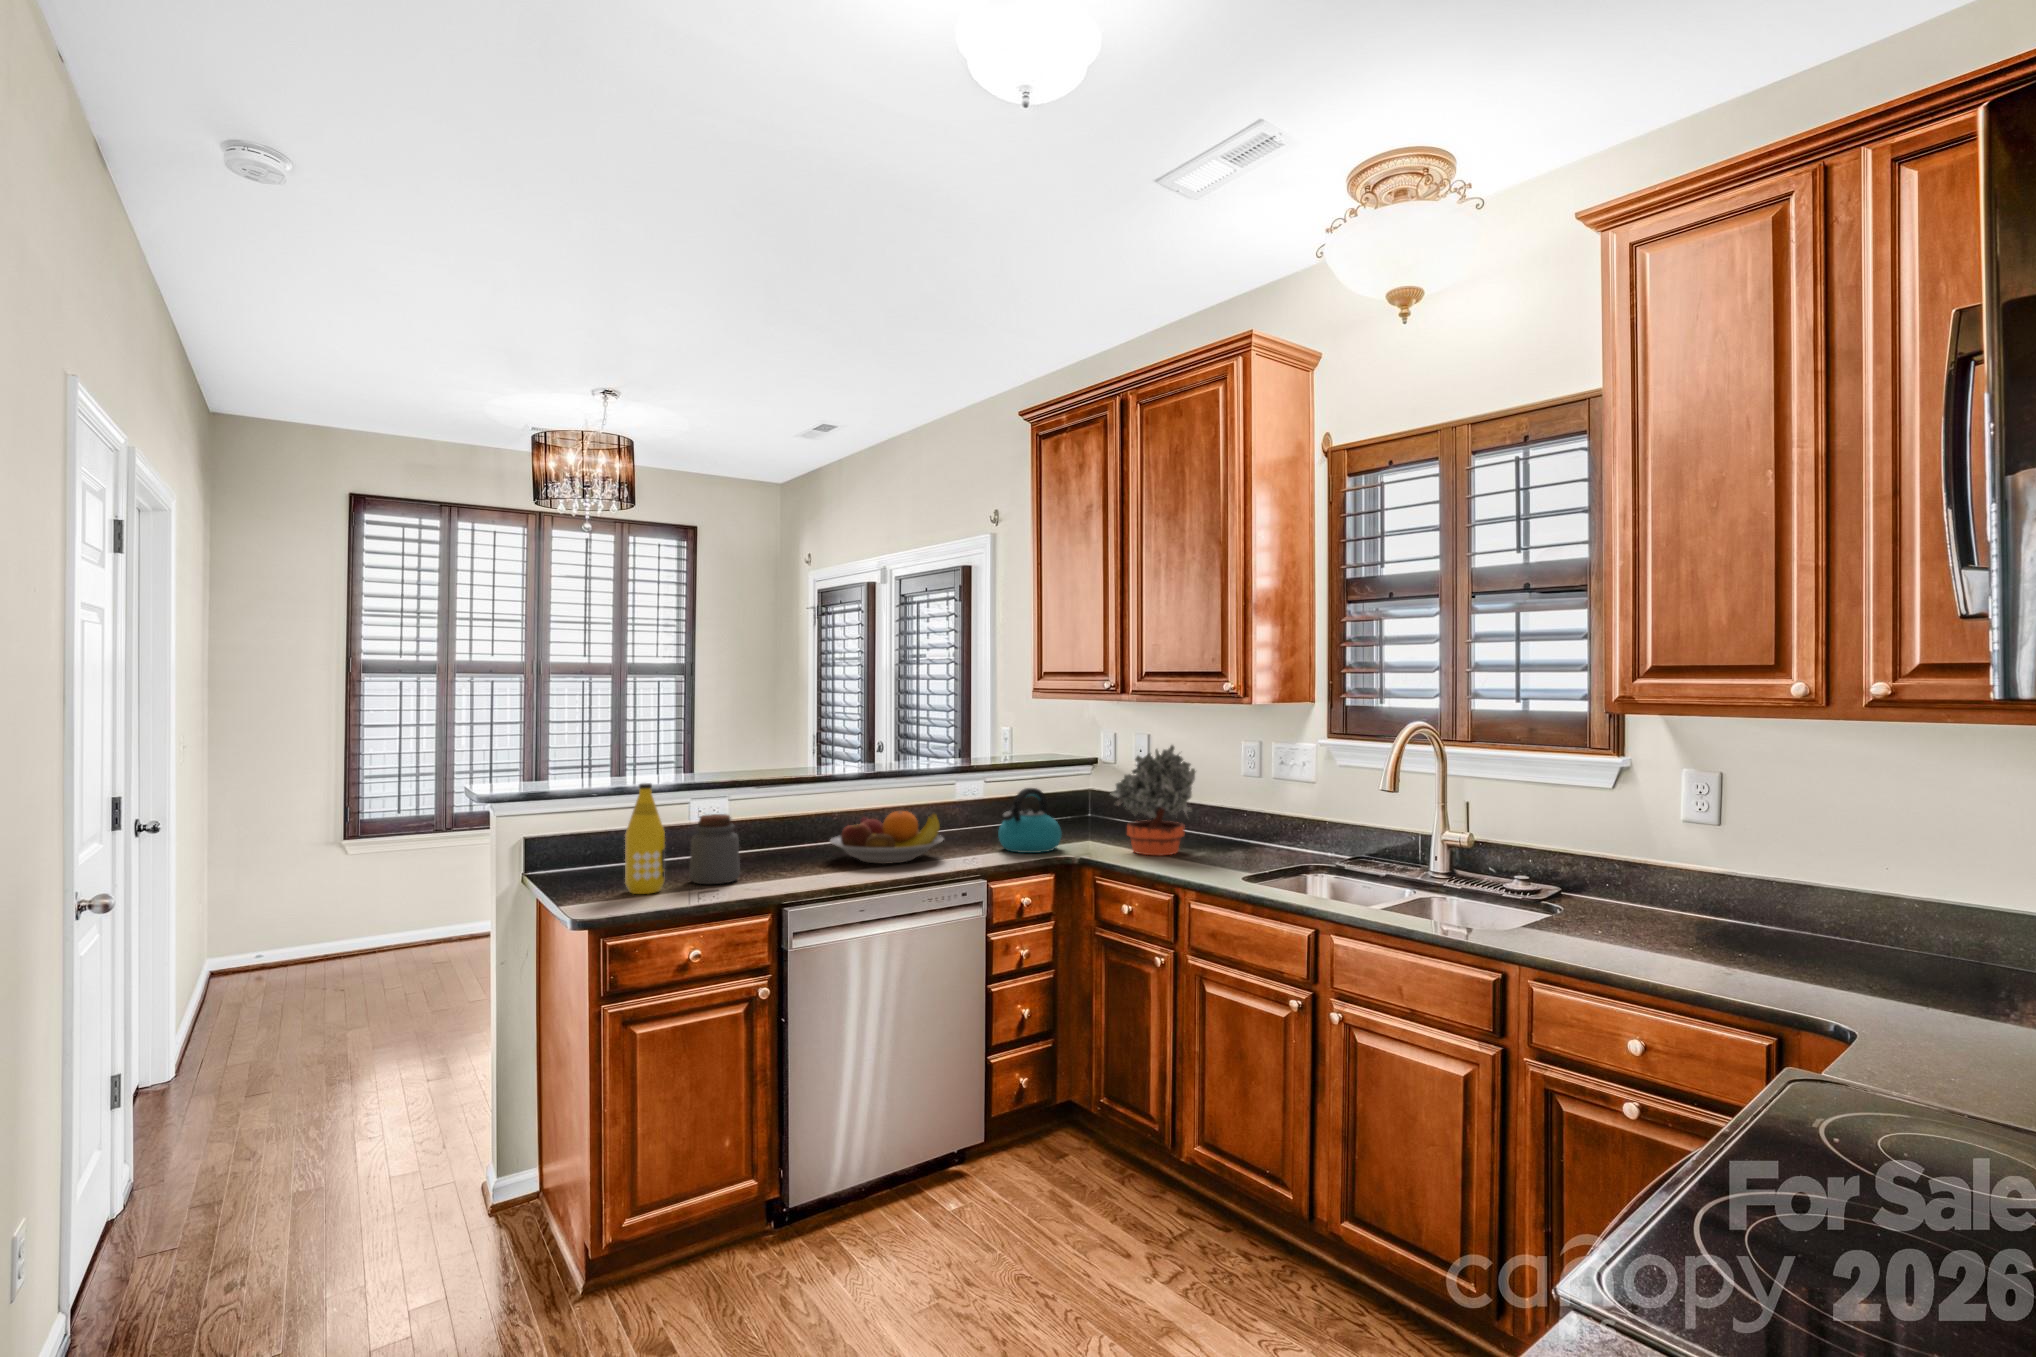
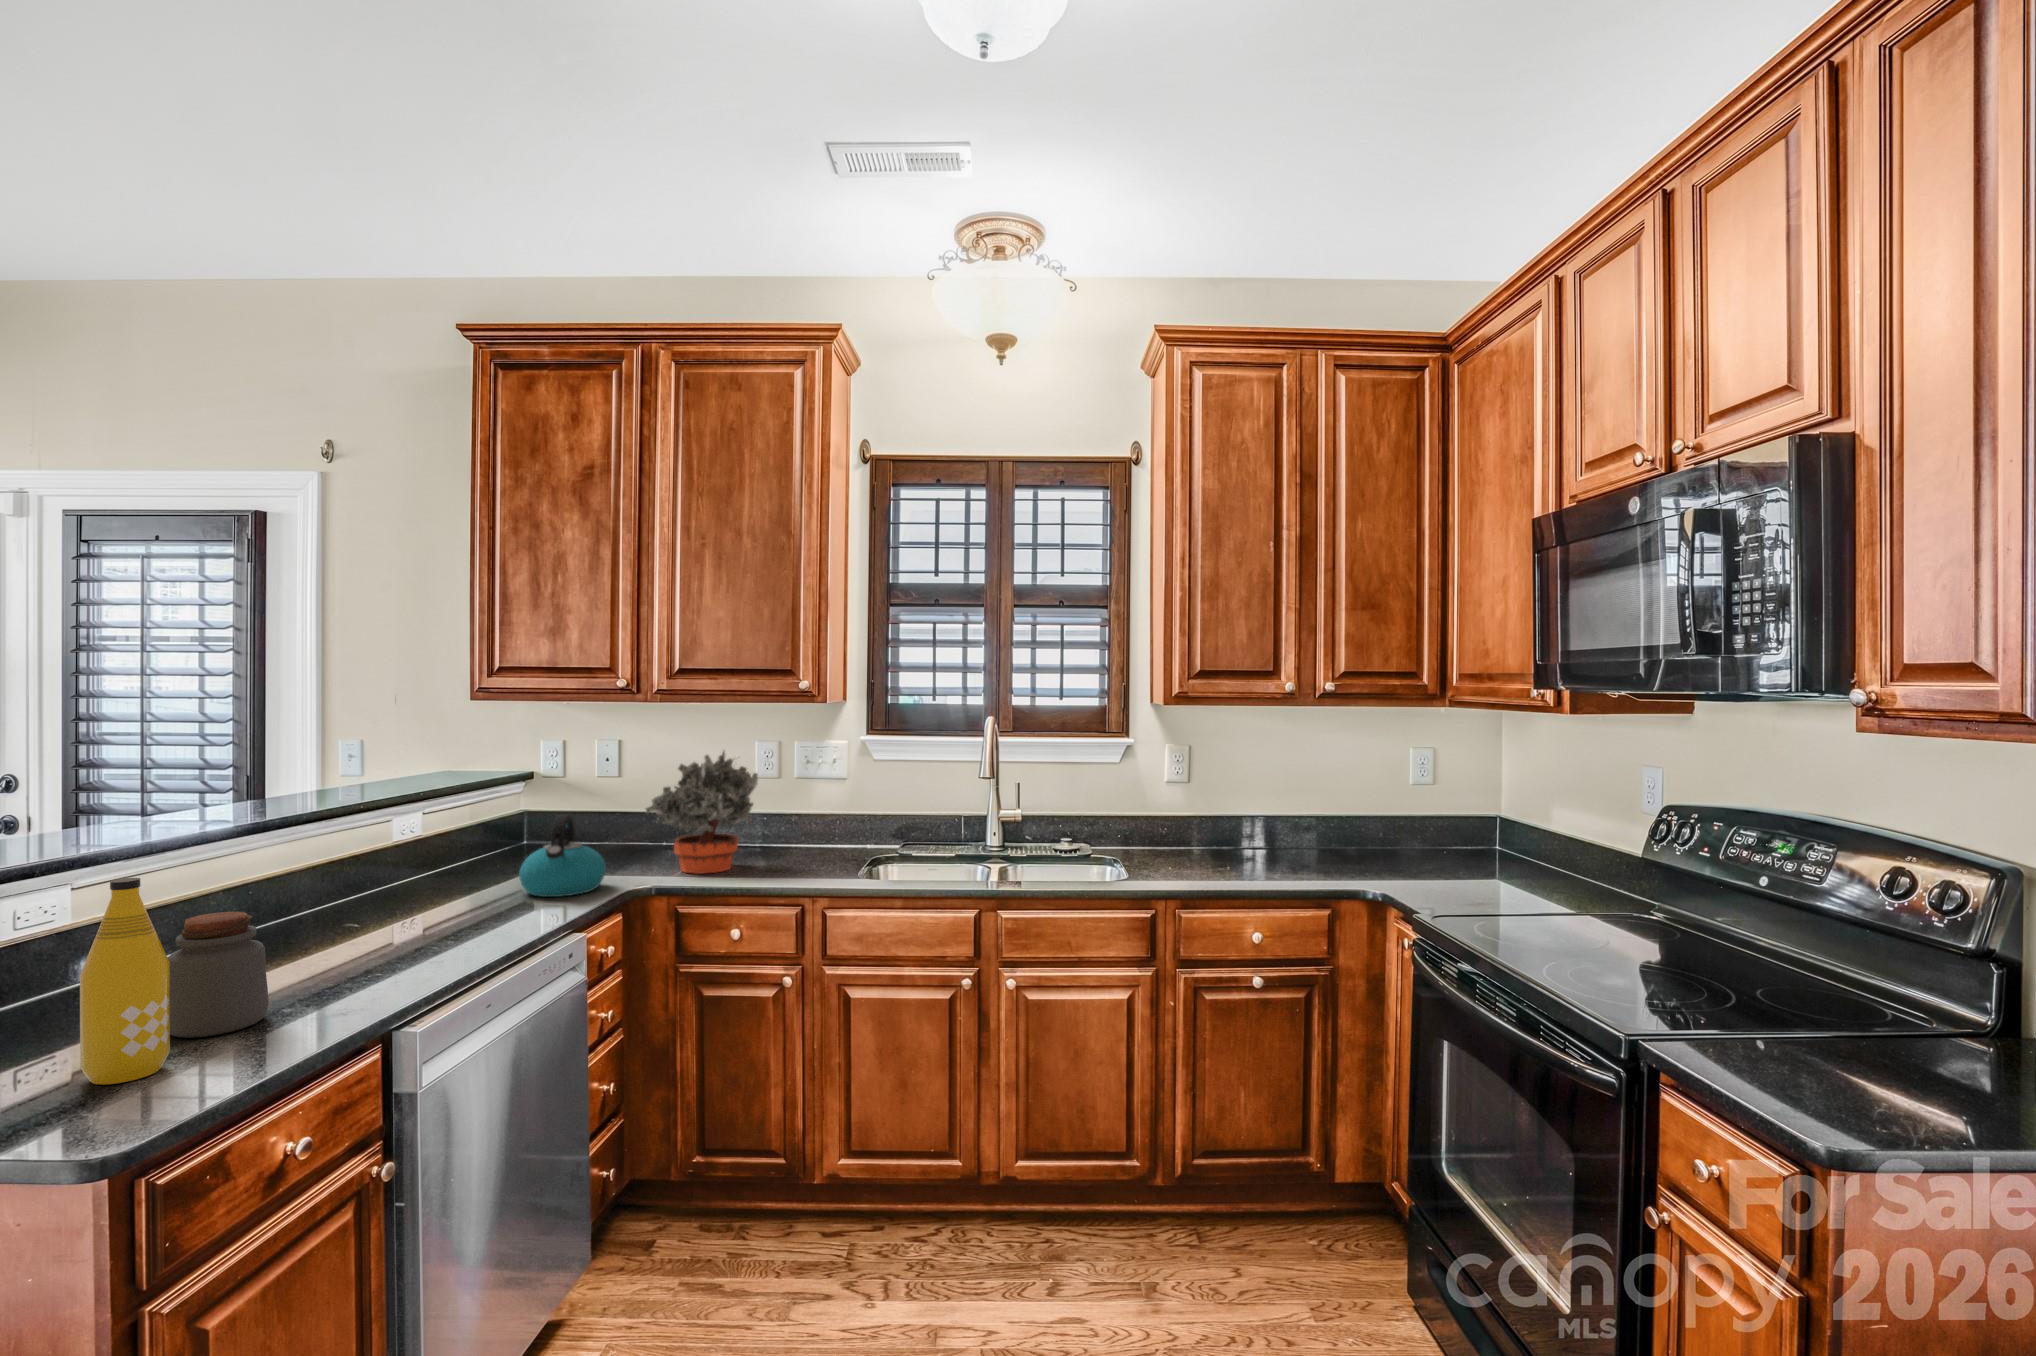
fruit bowl: present [830,811,943,864] -> none [313,862,501,947]

